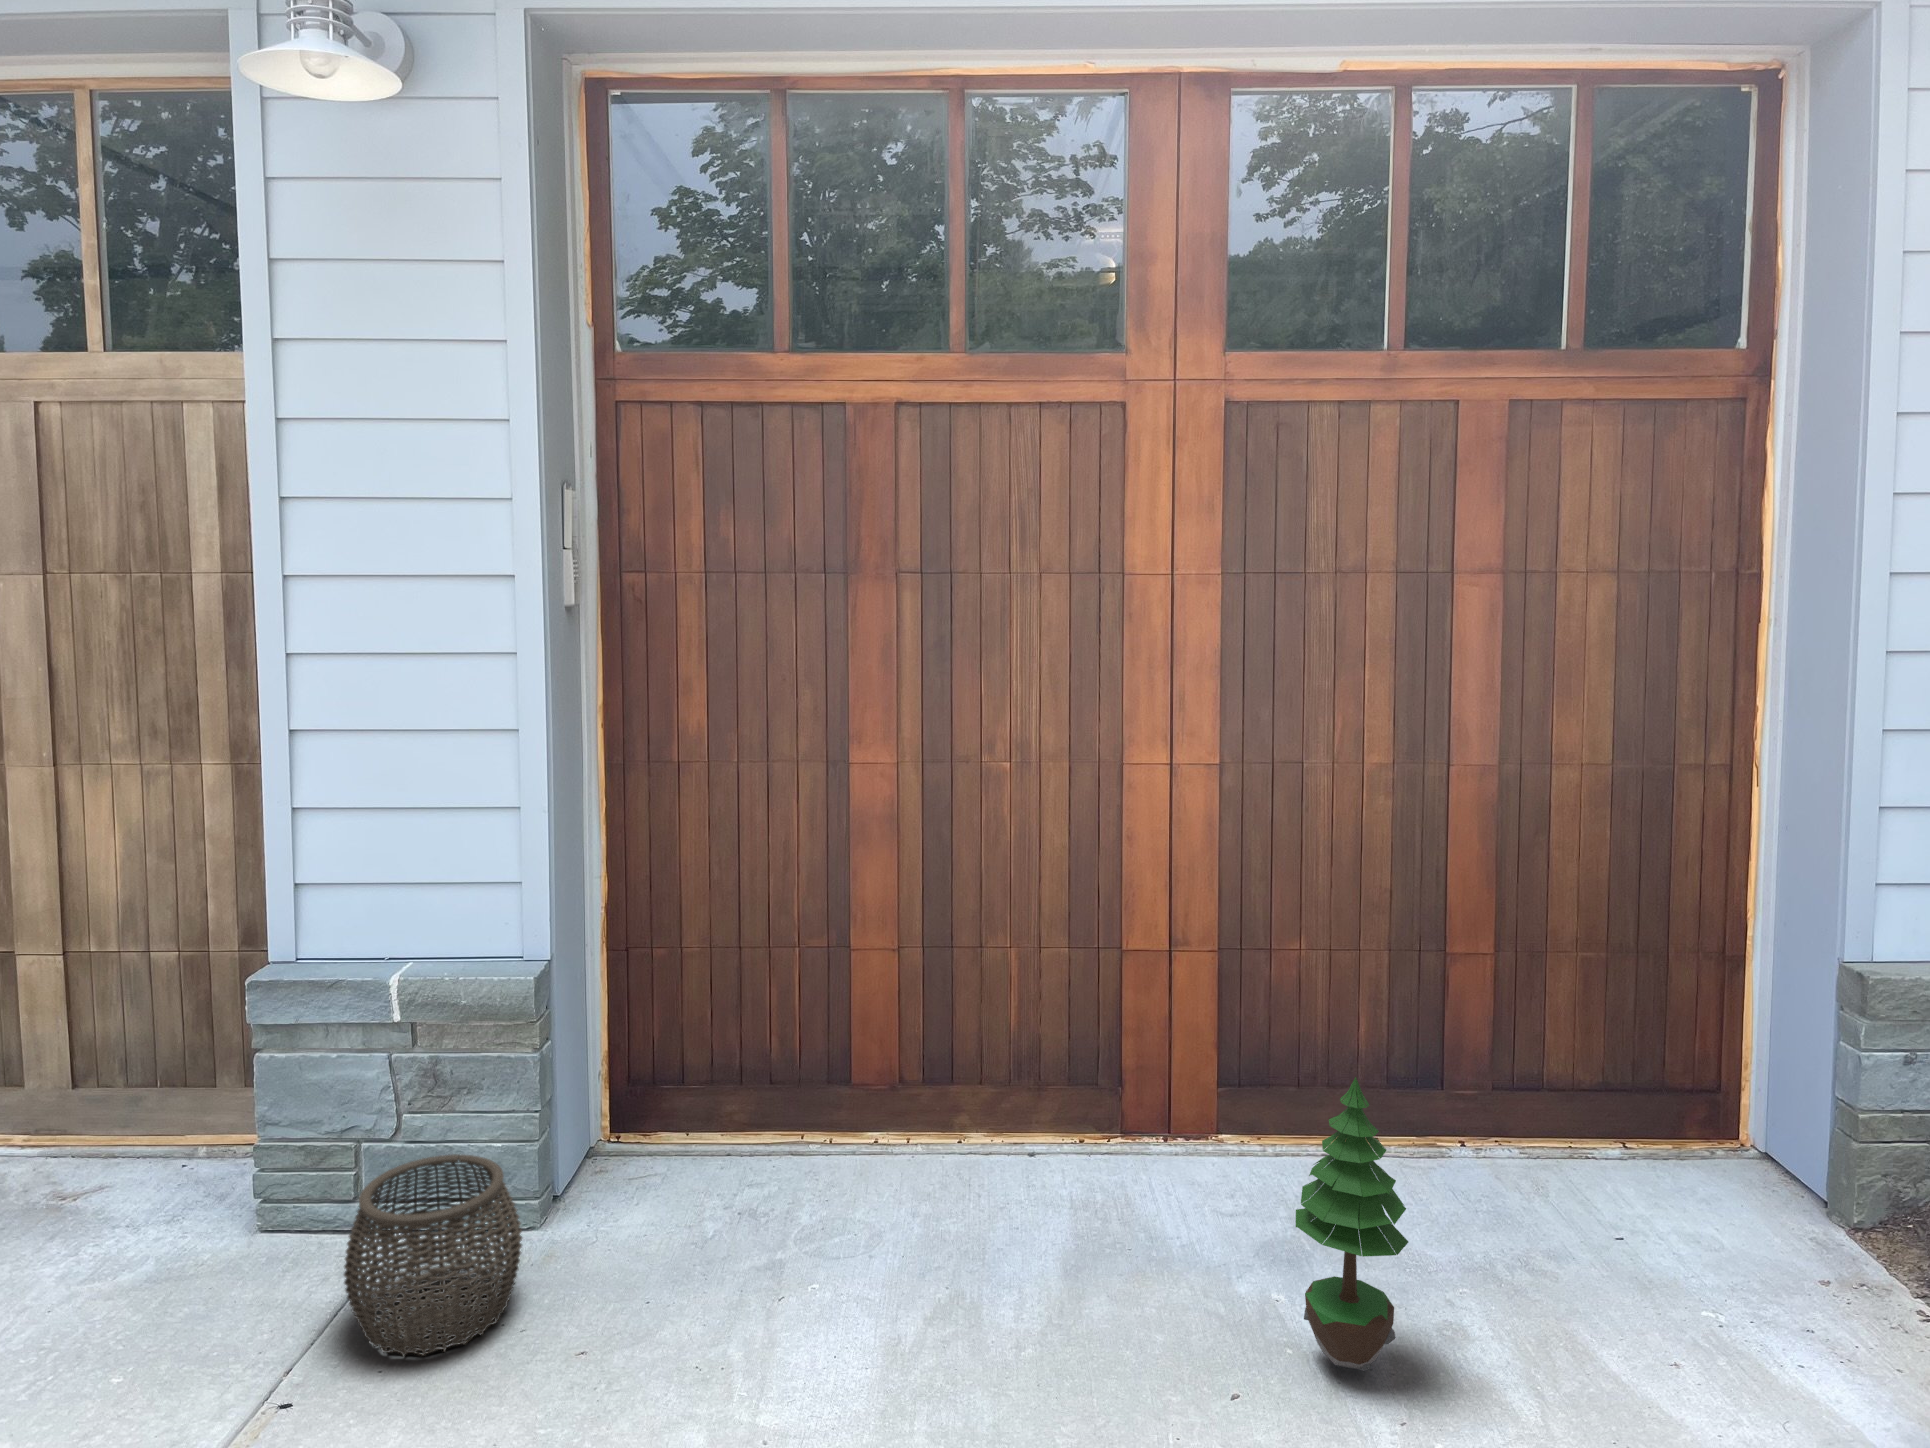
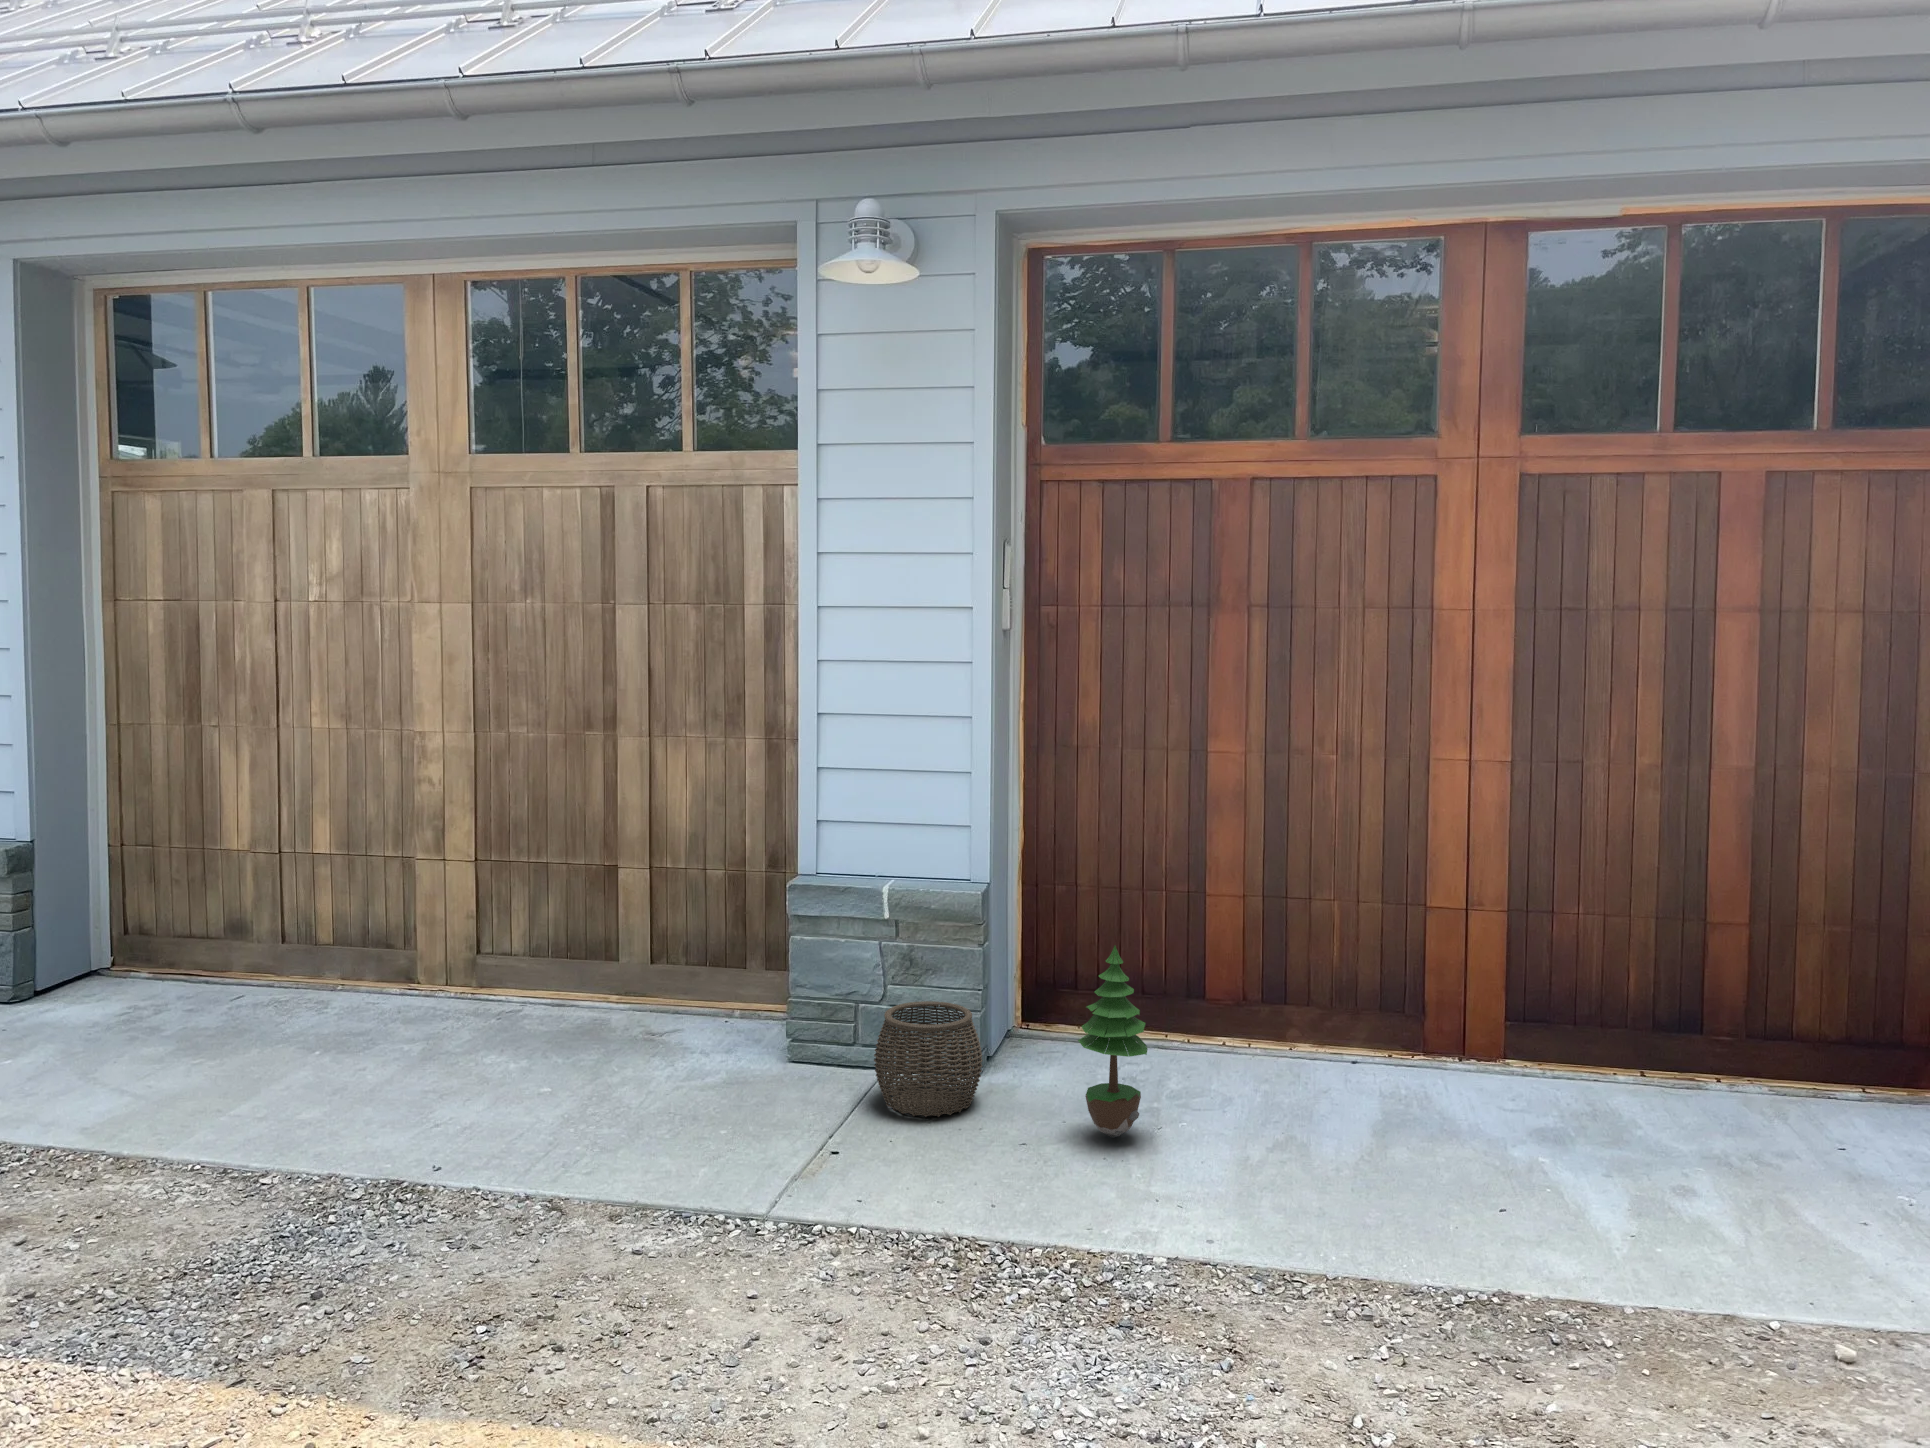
potted tree: present [1296,1077,1408,1371] -> present [1078,946,1148,1138]

